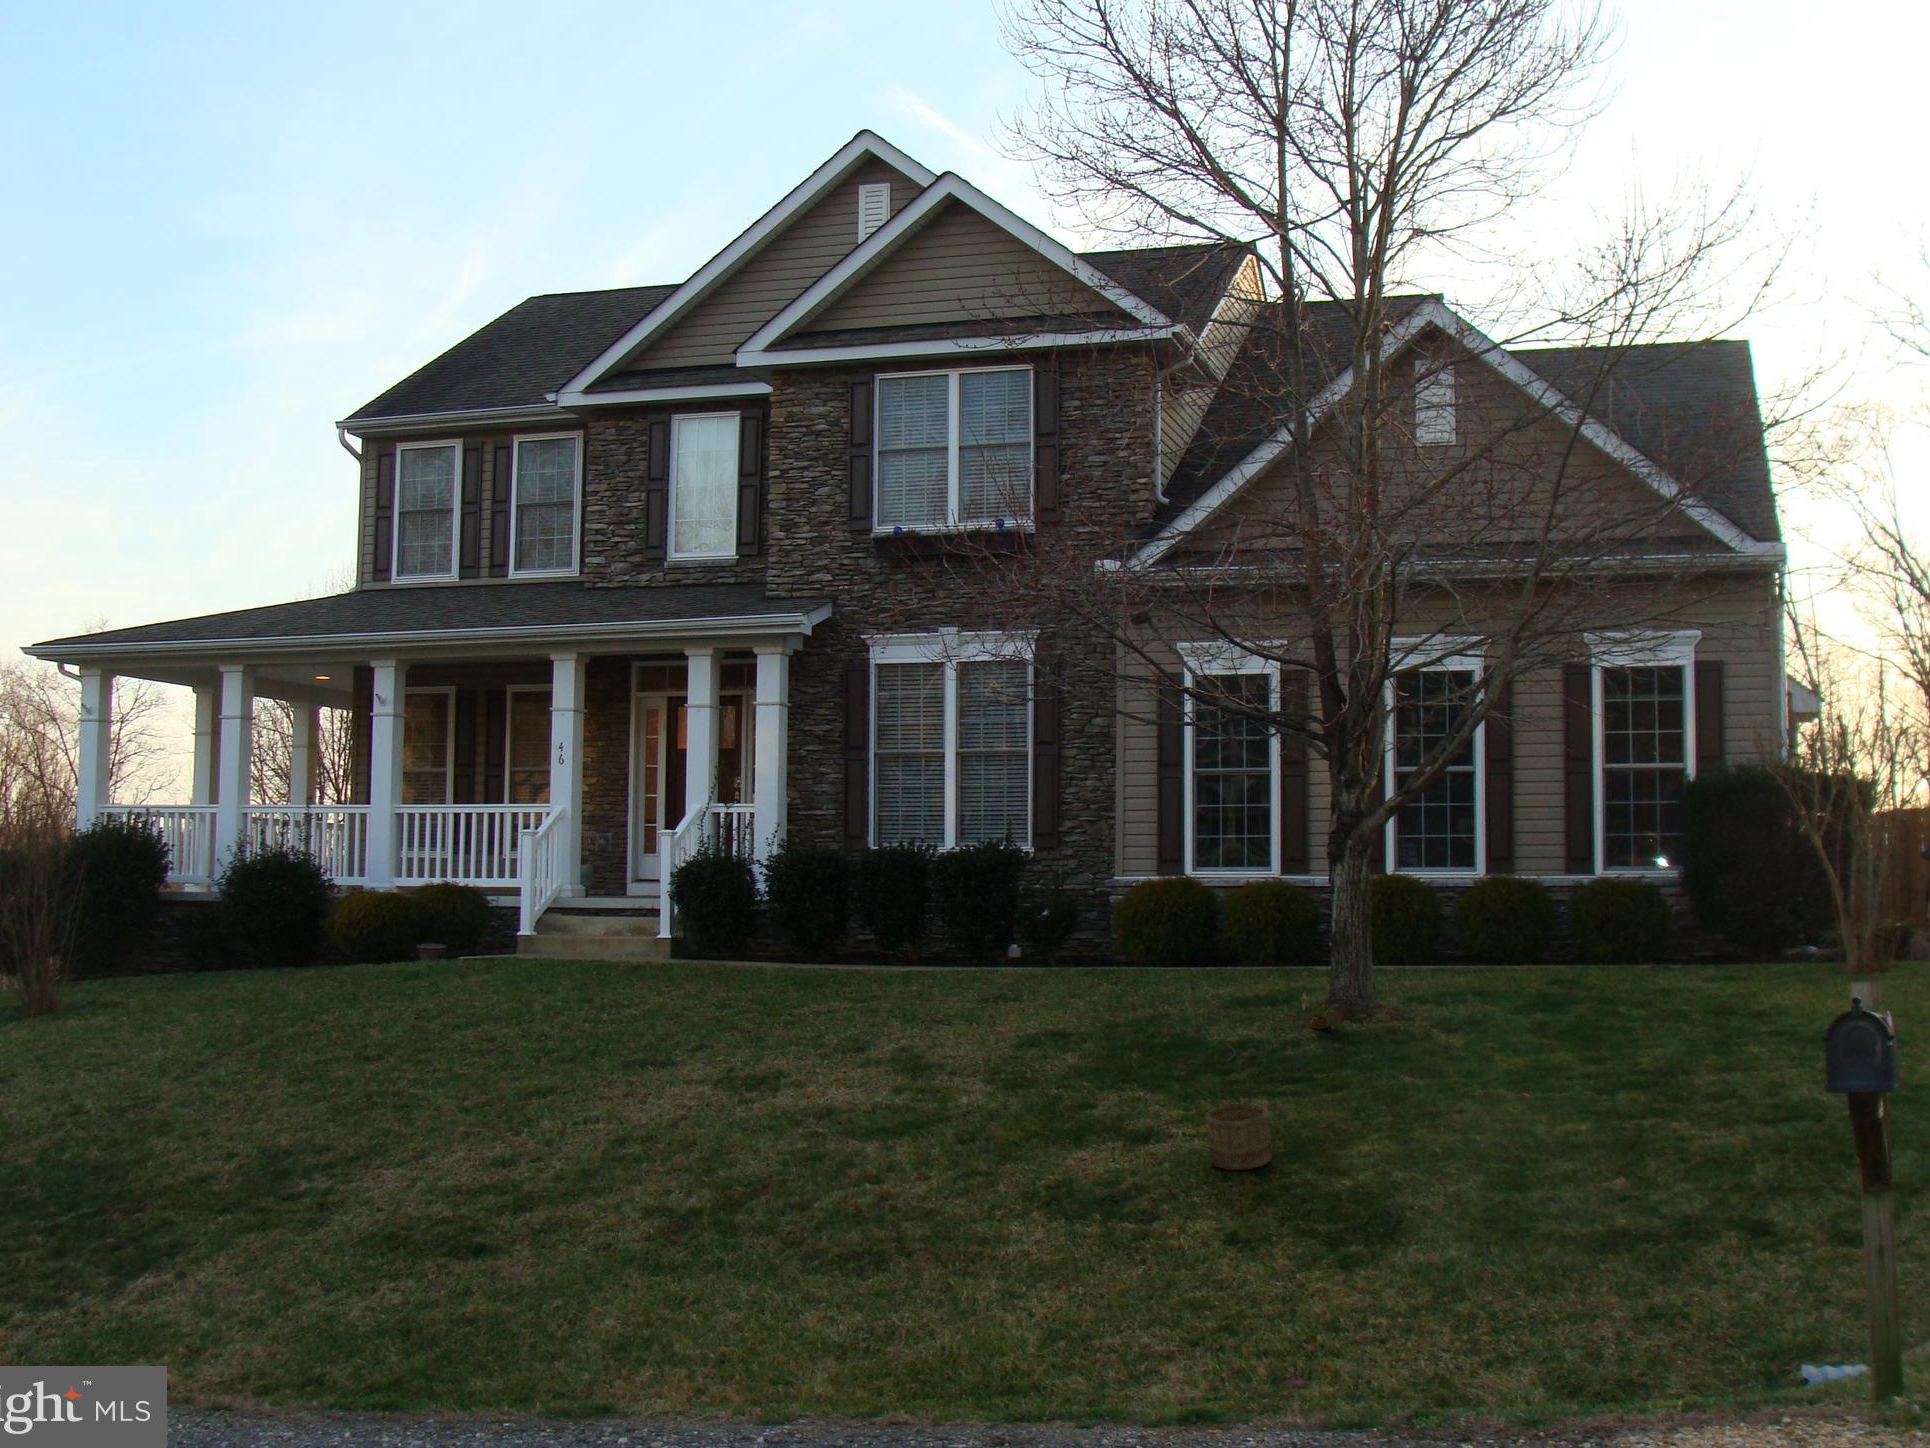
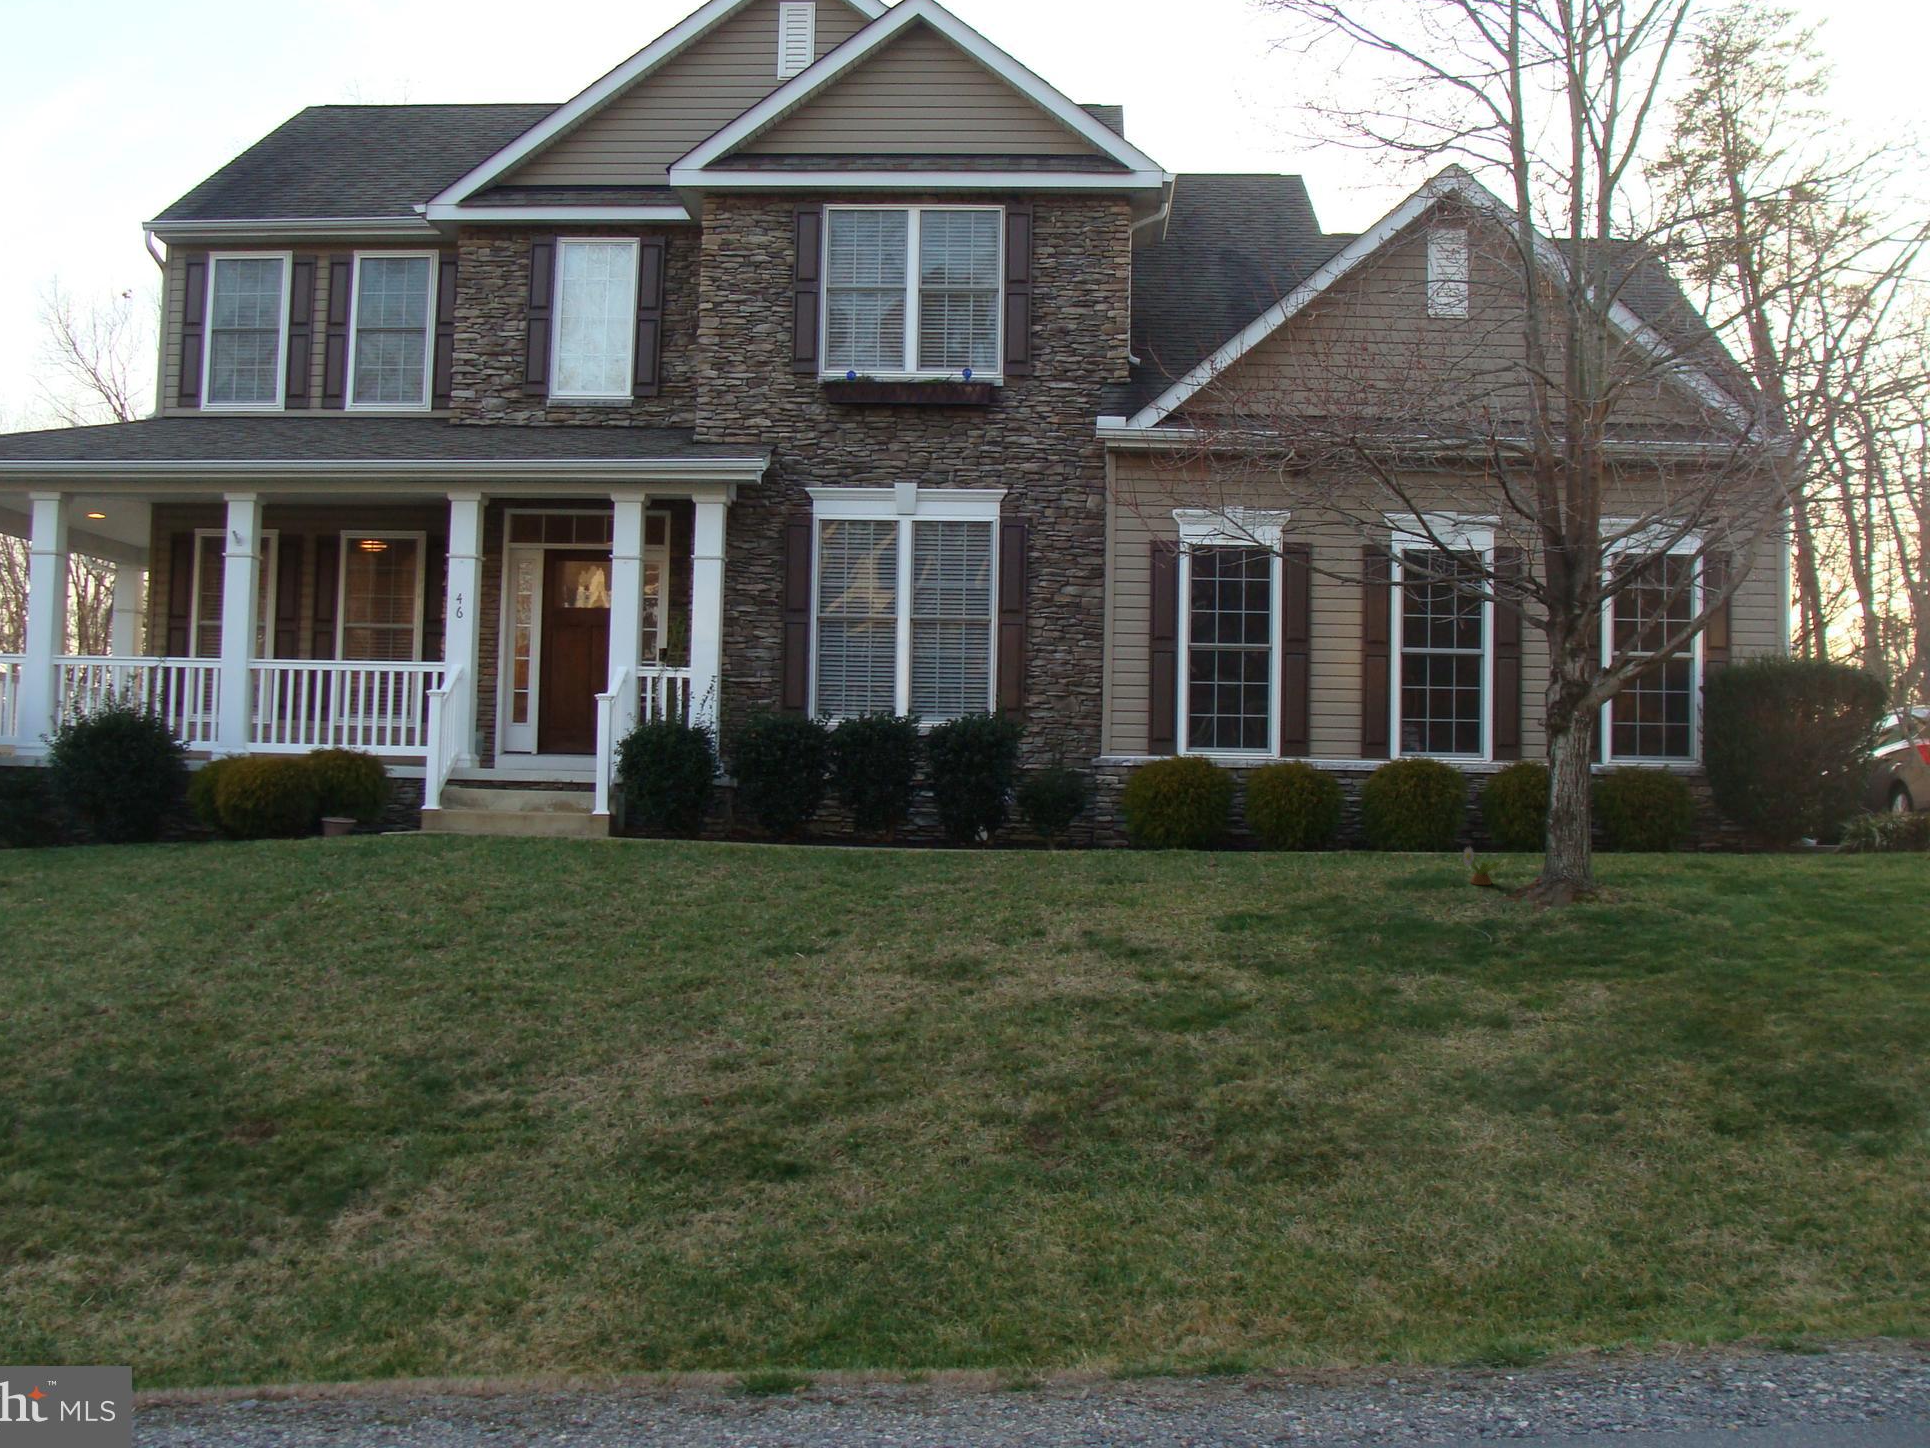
wooden bucket: present [1205,1104,1272,1170] -> none [1547,943,1621,1011]

